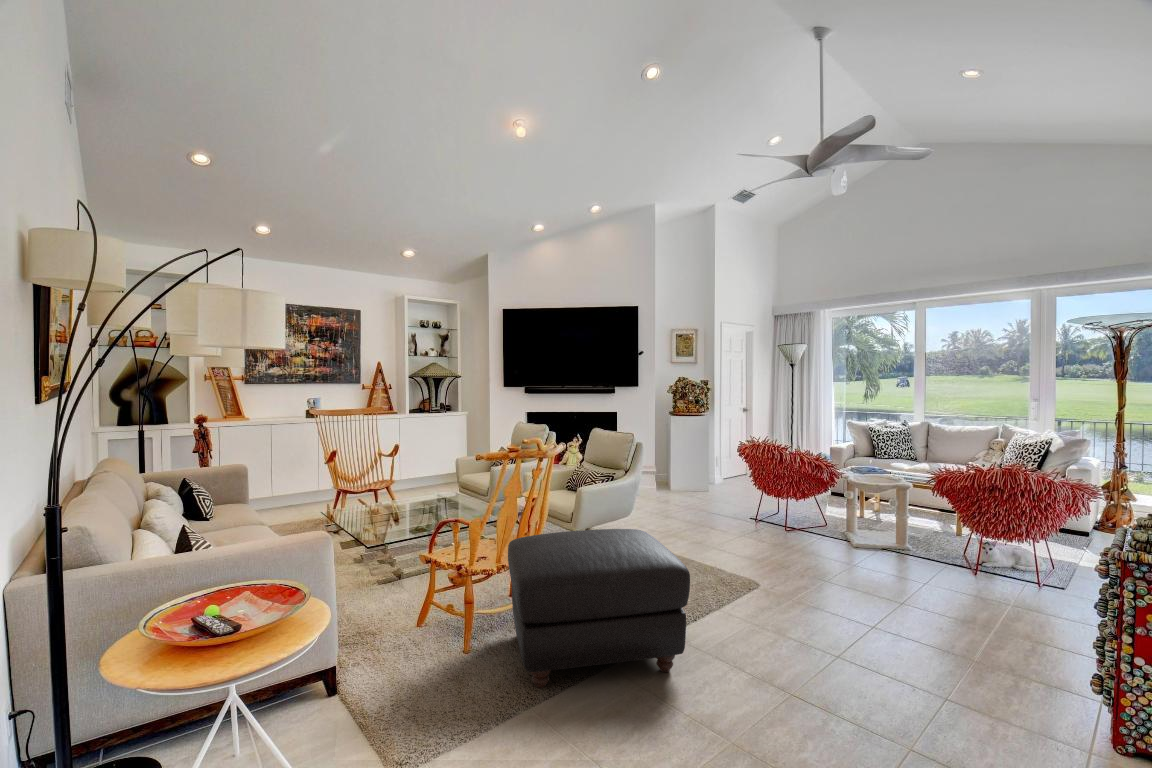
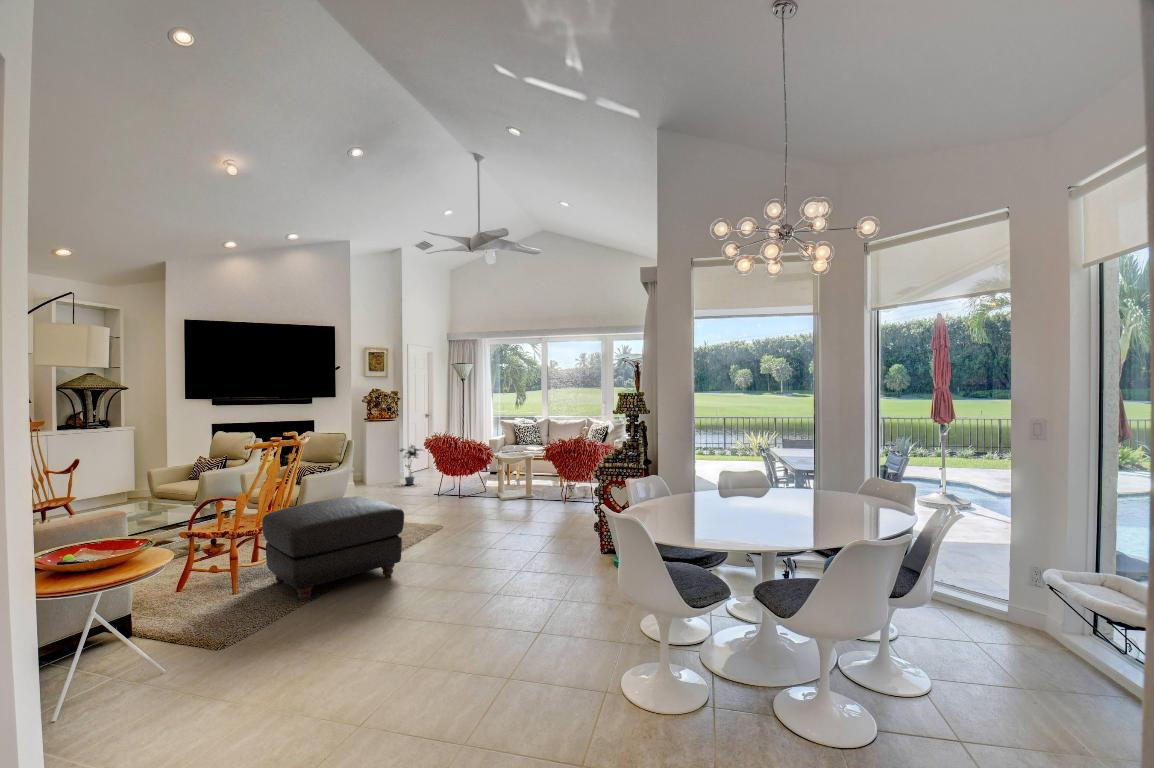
potted plant: none [708,446,740,498] -> present [400,445,420,485]

